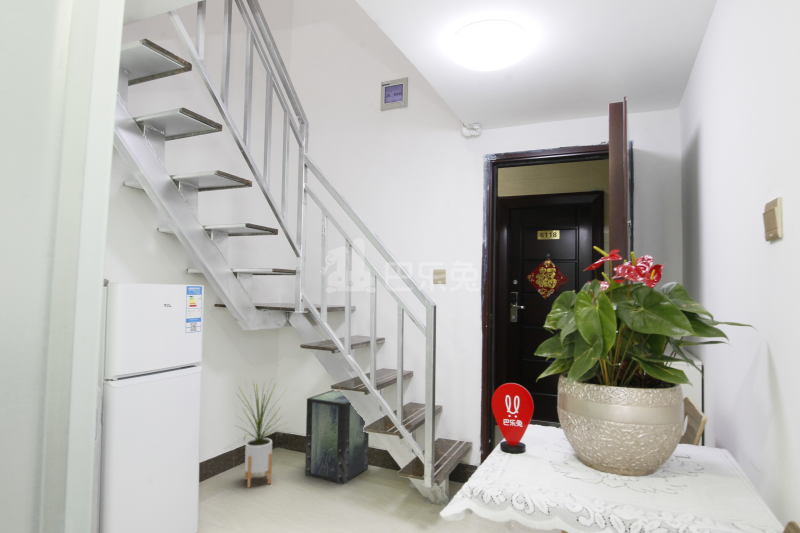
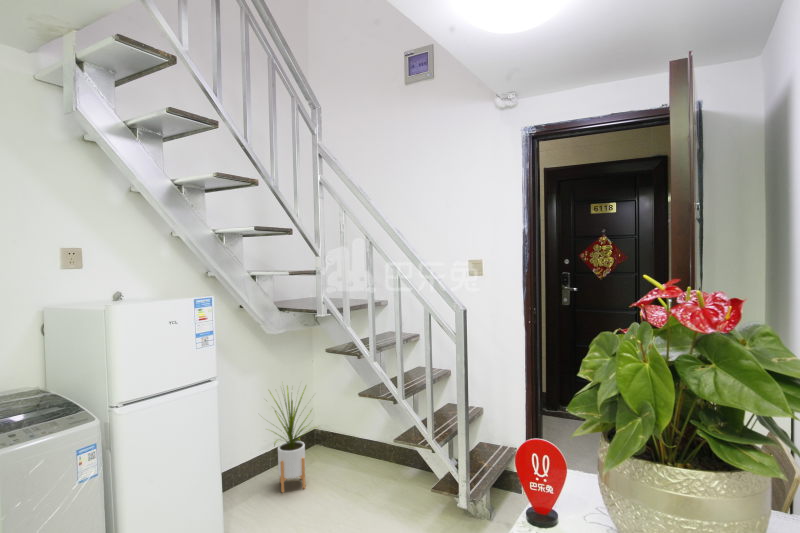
storage box: present [305,390,369,484] -> none [339,388,406,490]

